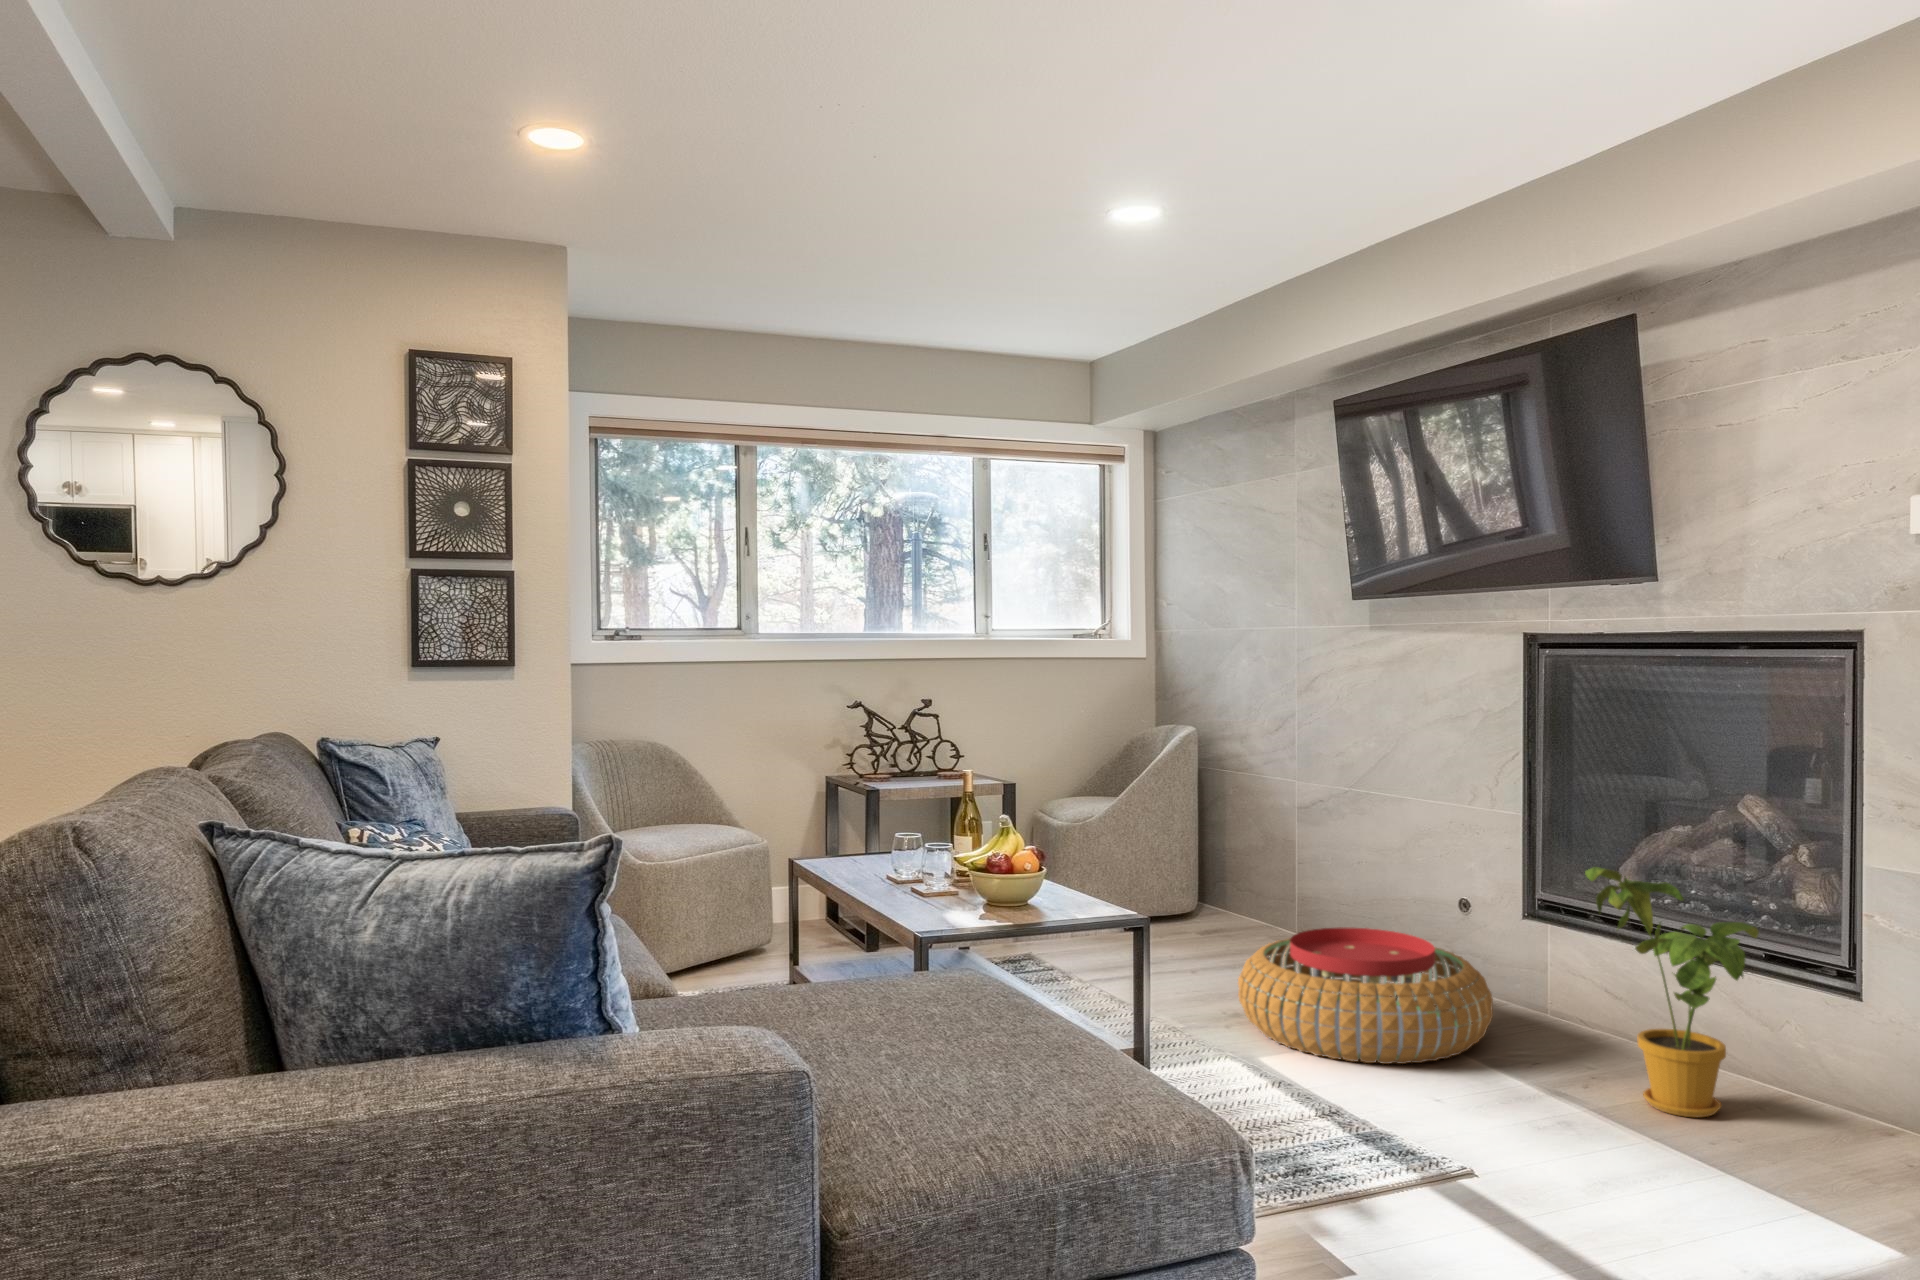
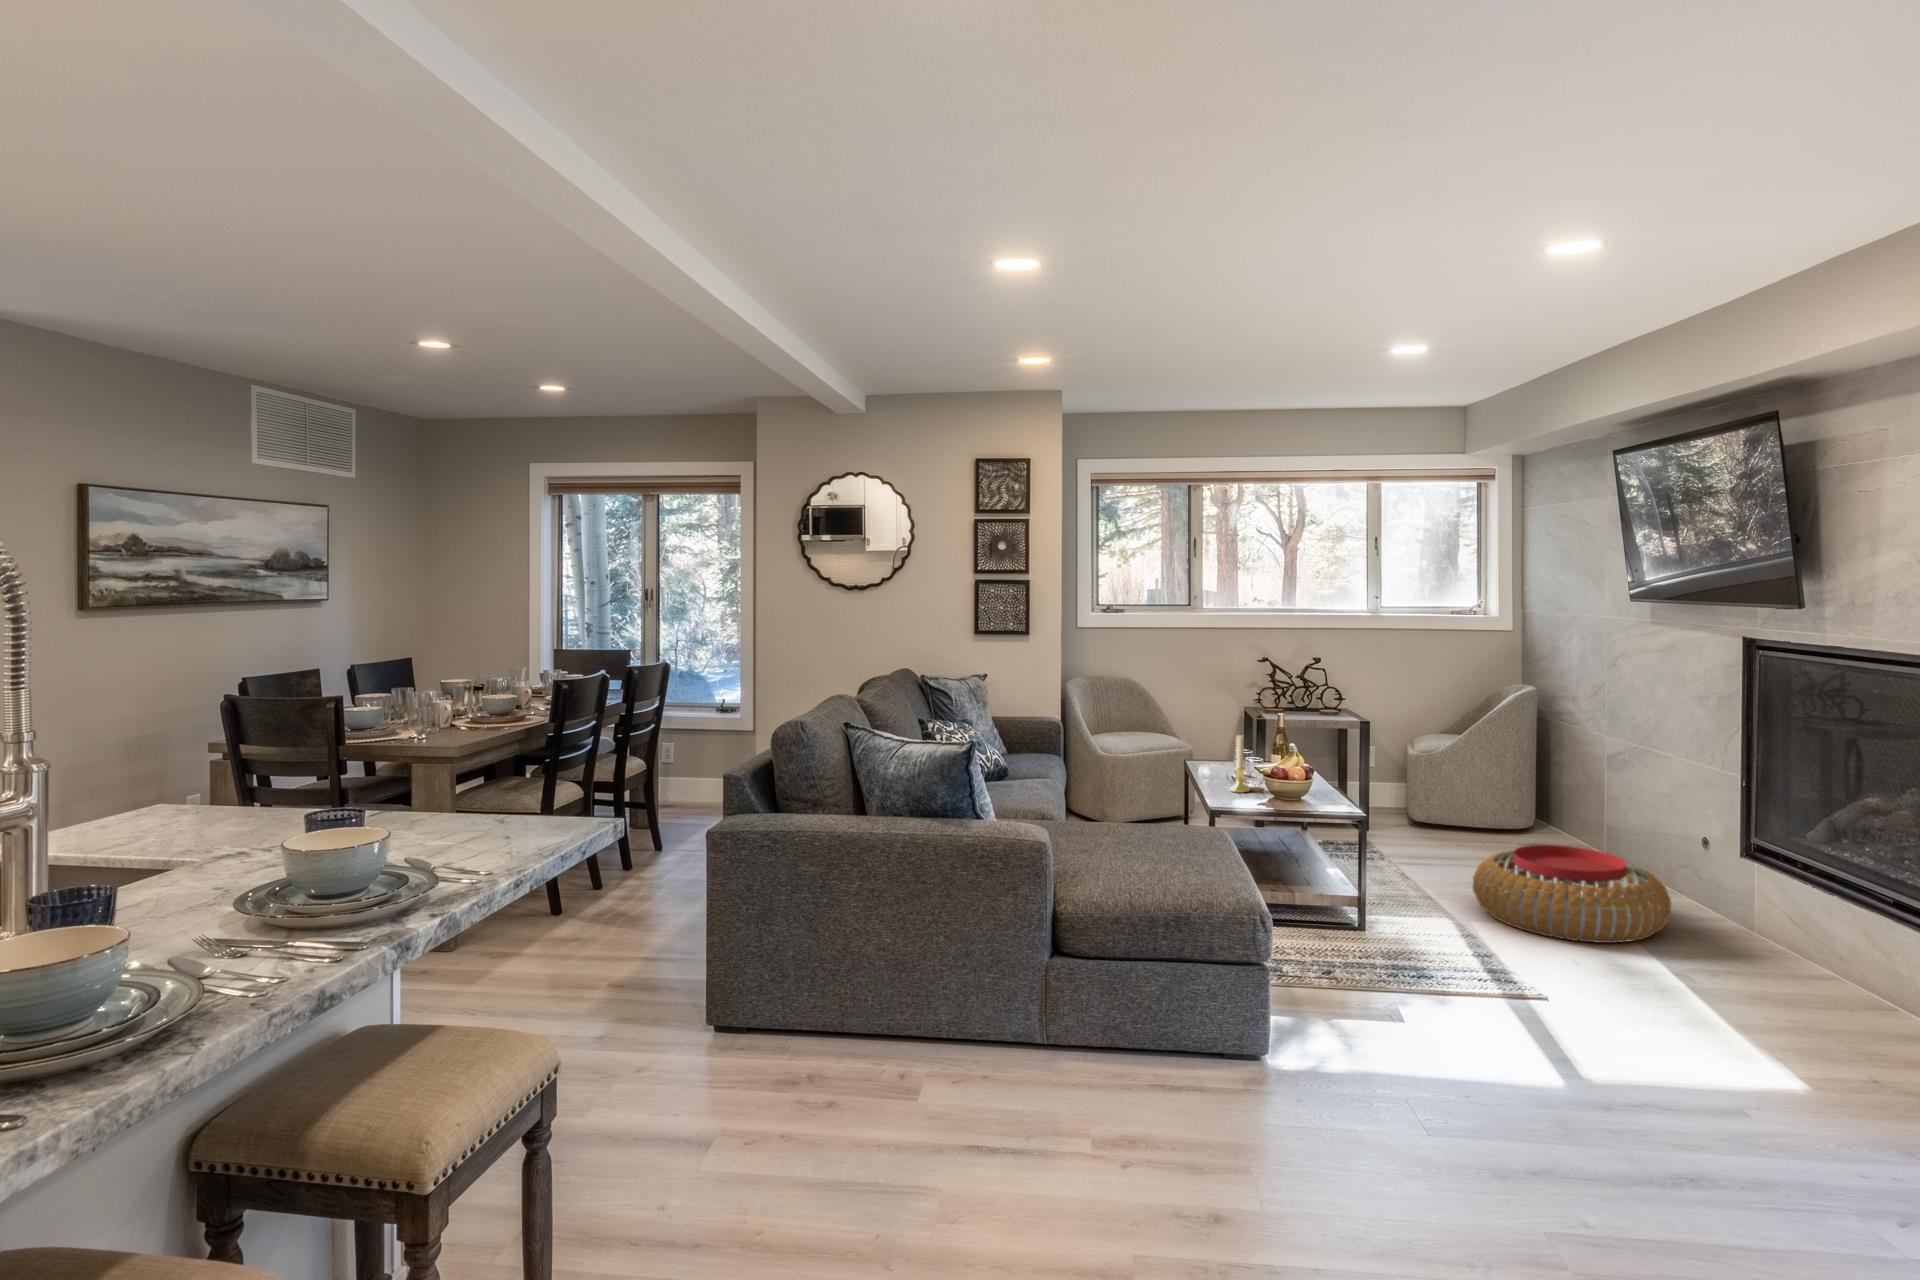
candle holder: none [907,804,939,901] -> present [1230,735,1250,793]
house plant: present [1585,867,1759,1117] -> none [1700,818,1863,1006]

